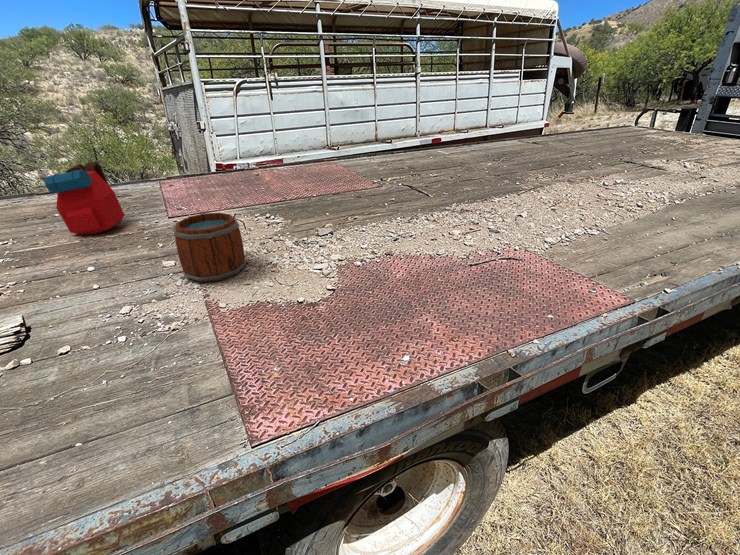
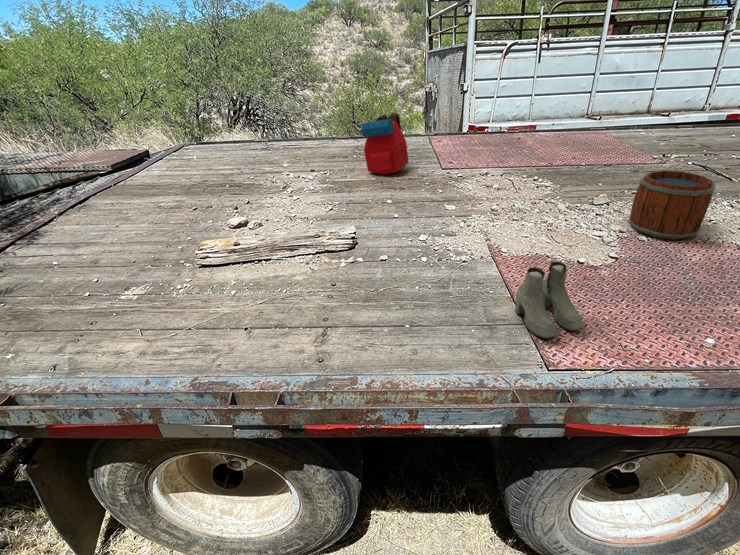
bucket: present [173,213,246,282] -> present [628,171,716,240]
boots: none [216,317,288,408] -> present [515,262,582,339]

